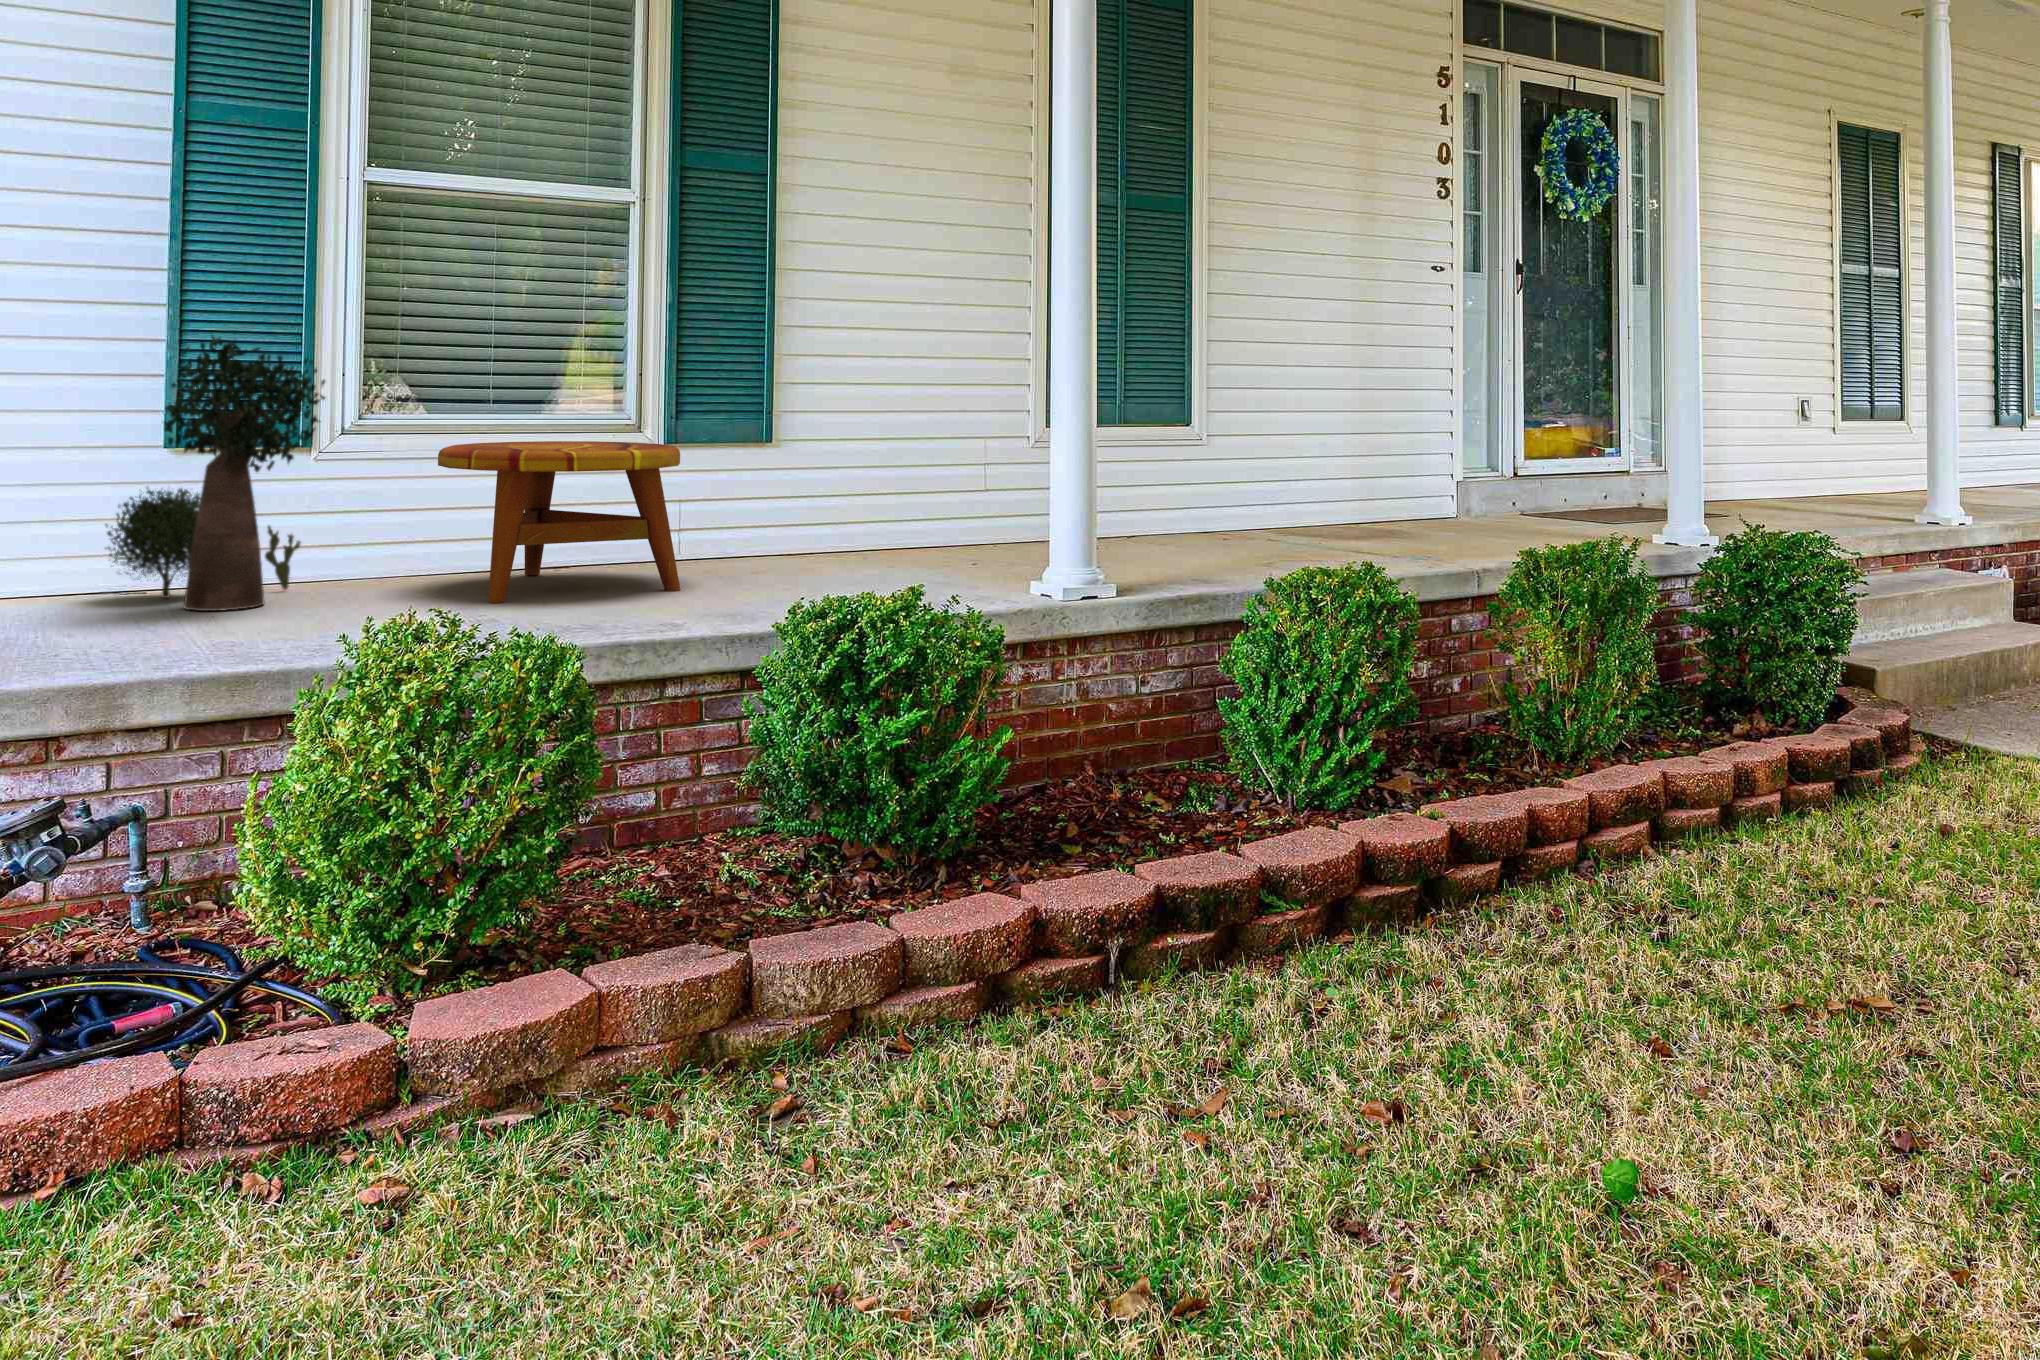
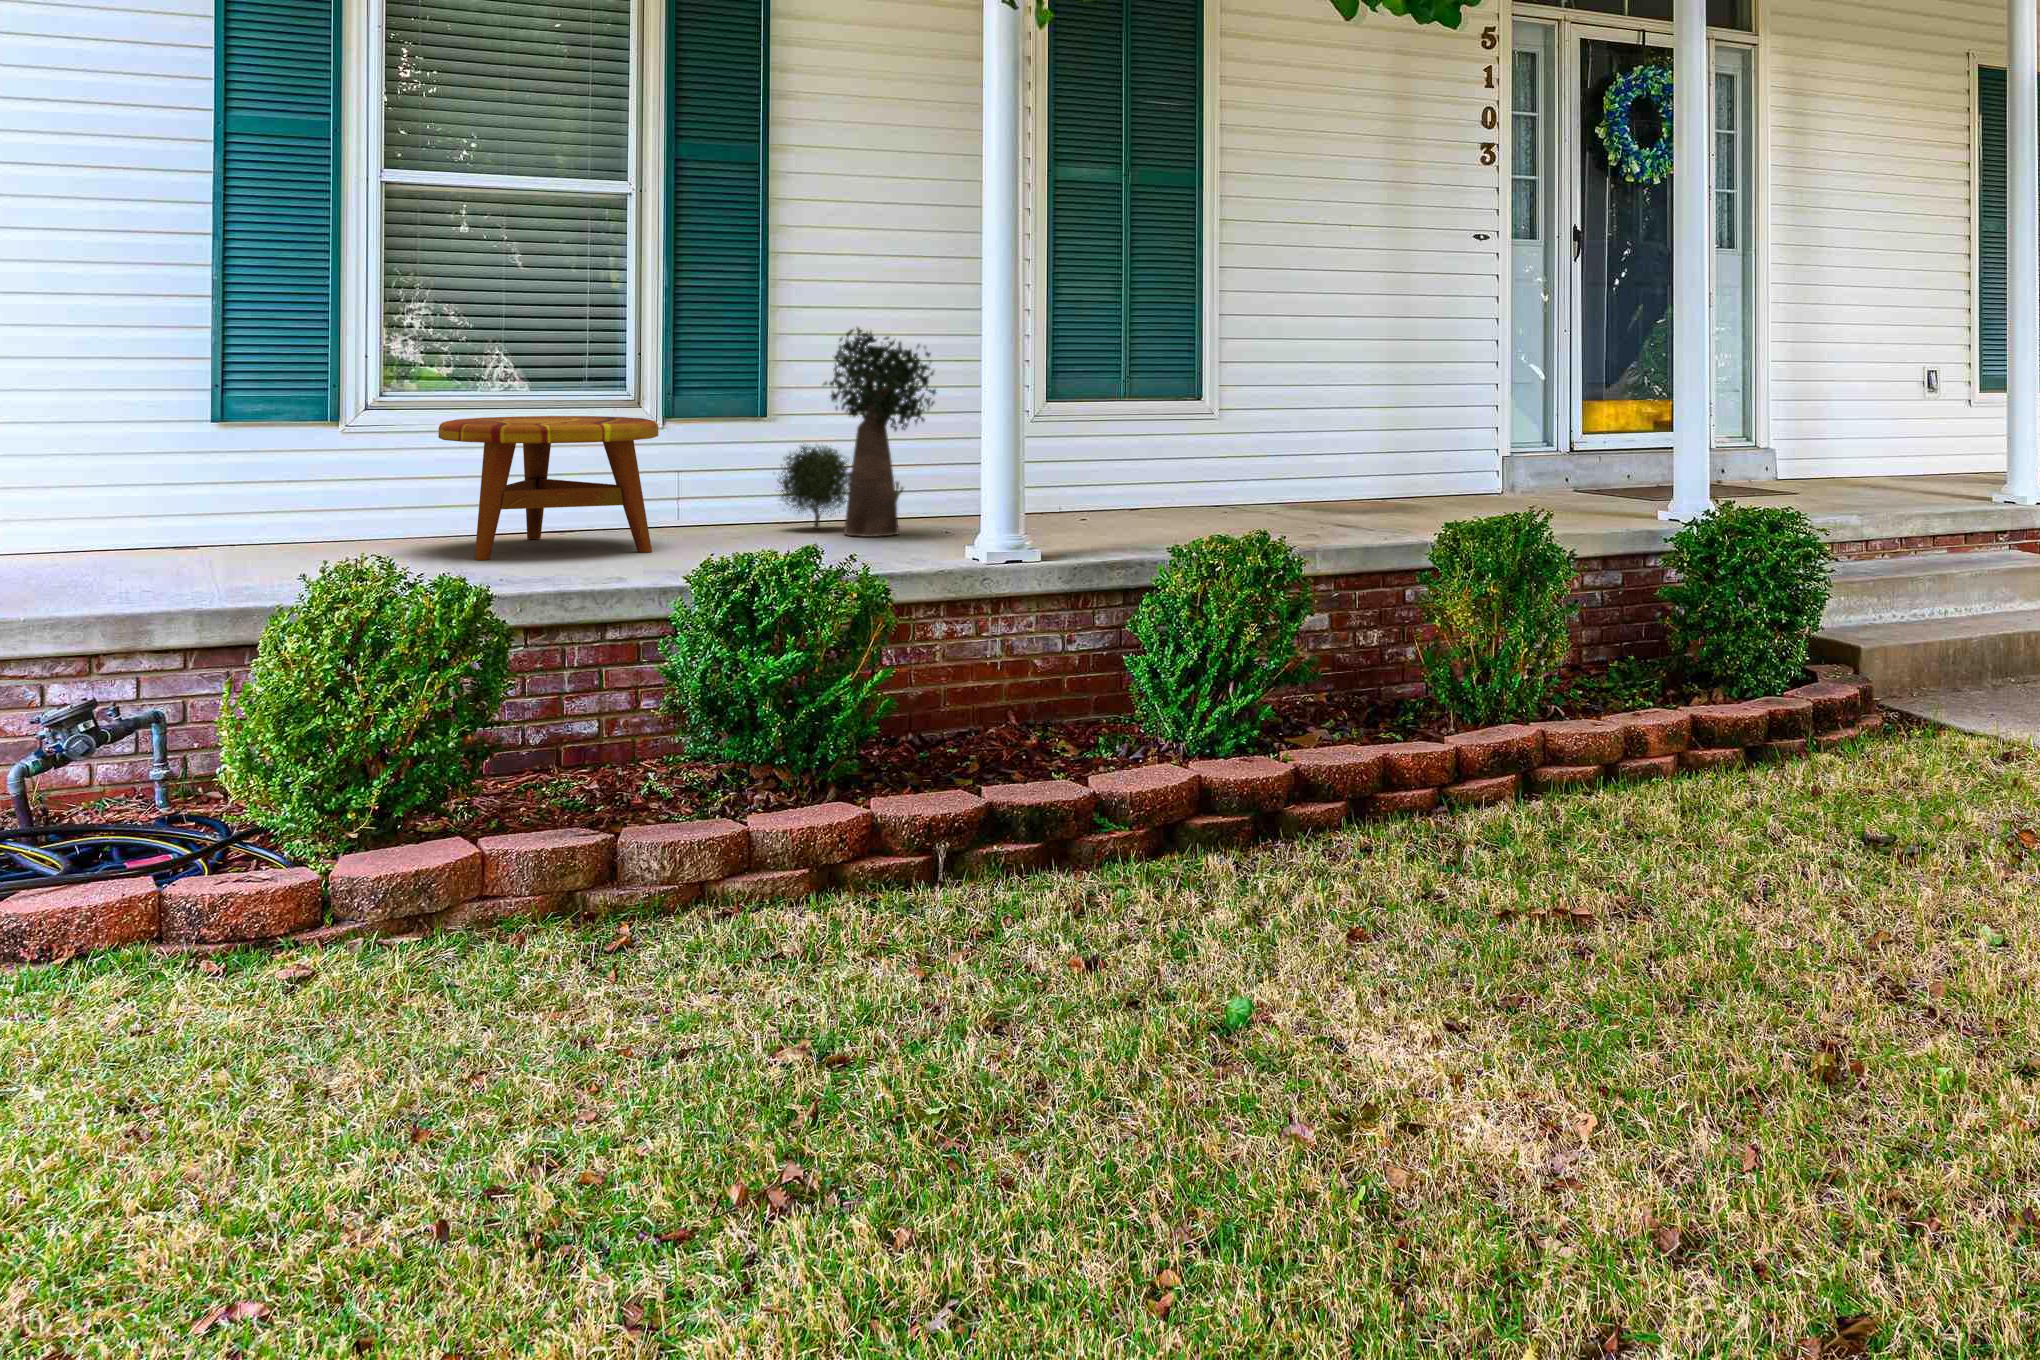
potted plant: present [106,336,326,611] -> present [778,328,936,537]

